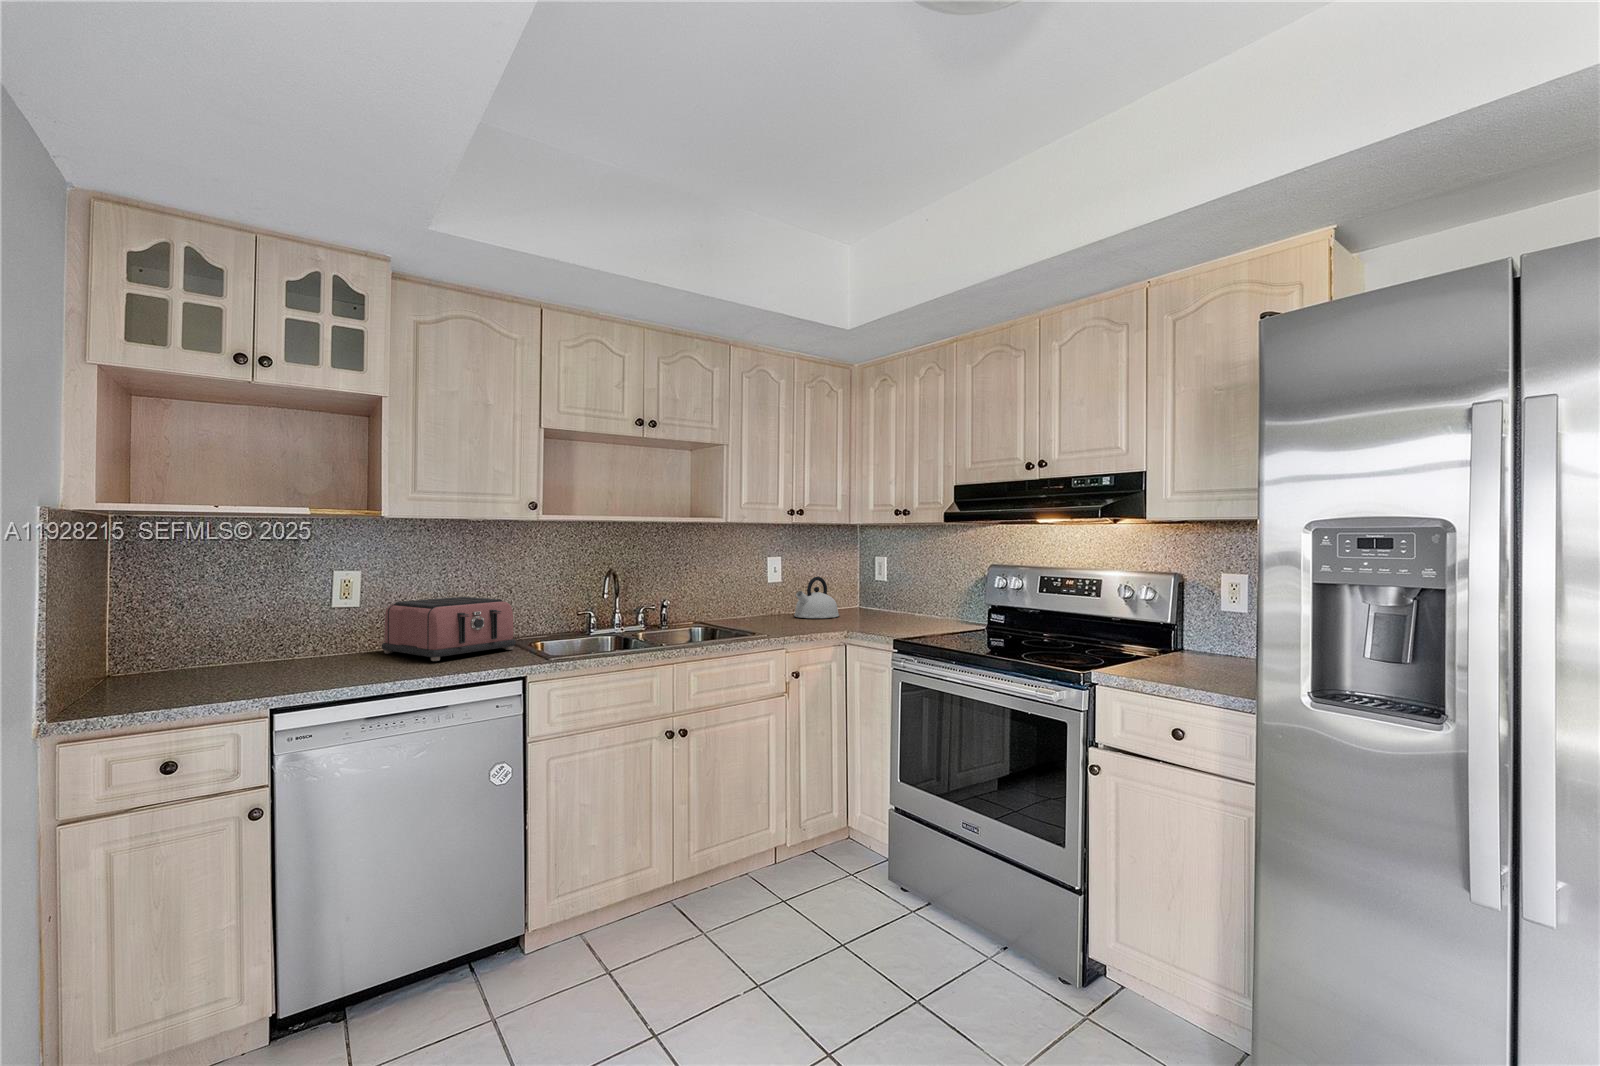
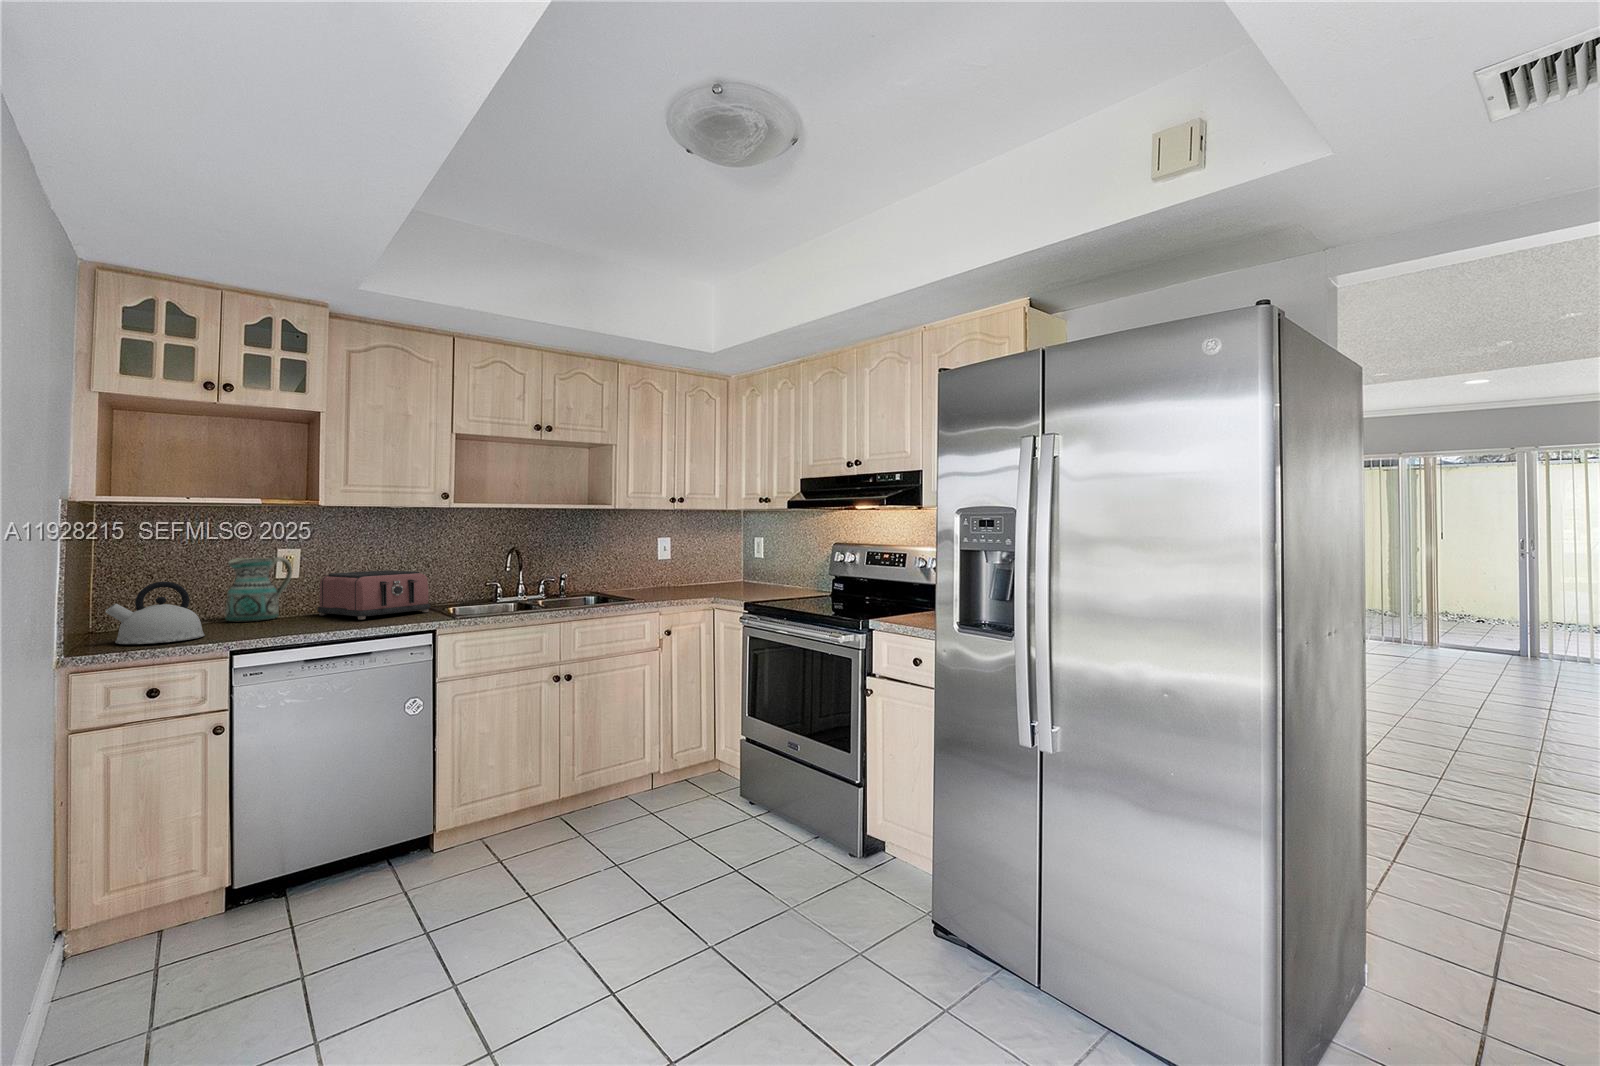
kettle: present [794,577,839,618] -> present [106,582,205,644]
ceramic pitcher: none [273,581,353,663] -> present [225,557,292,622]

